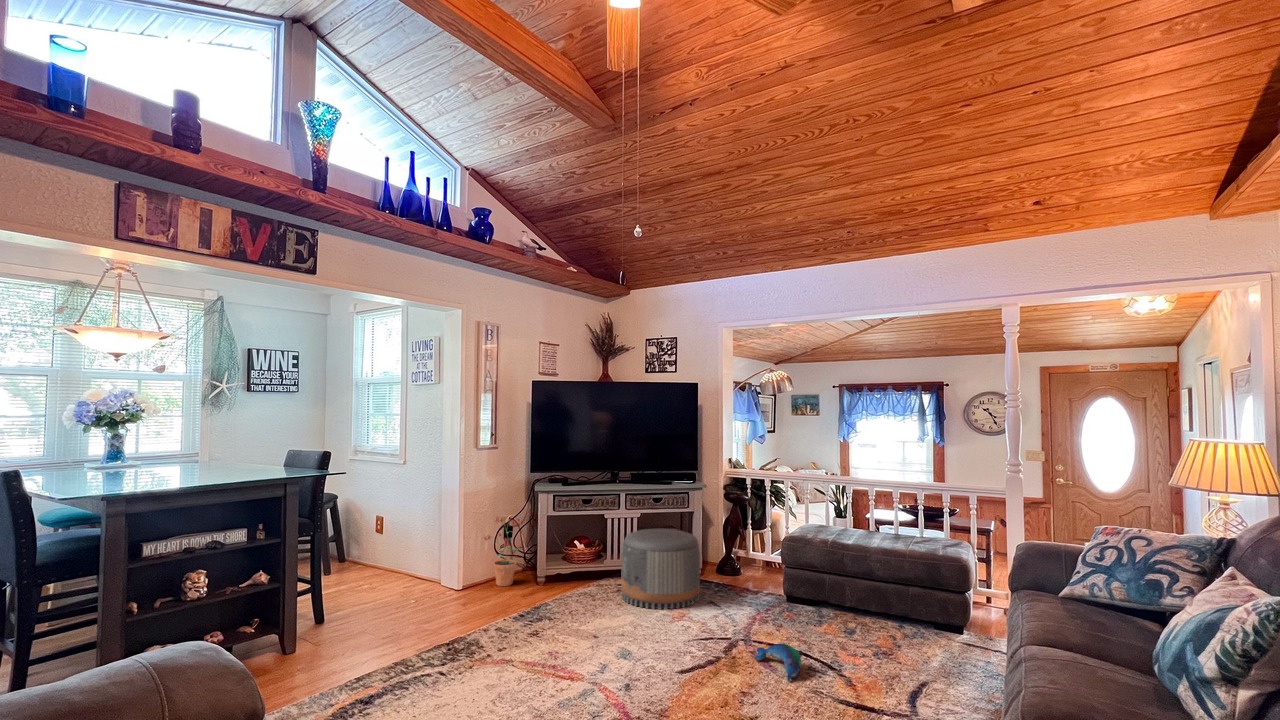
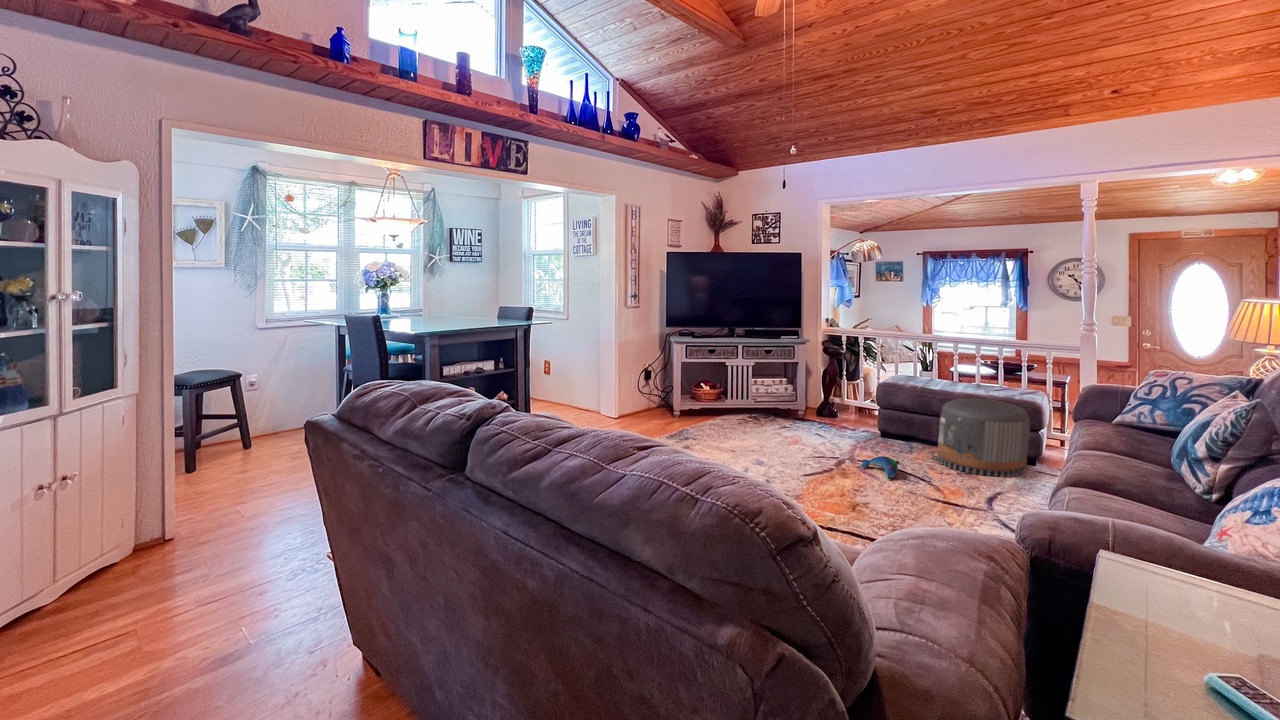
potted plant: present [484,517,518,586] -> none [629,366,658,420]
pouf: present [621,529,700,609] -> present [937,399,1030,477]

